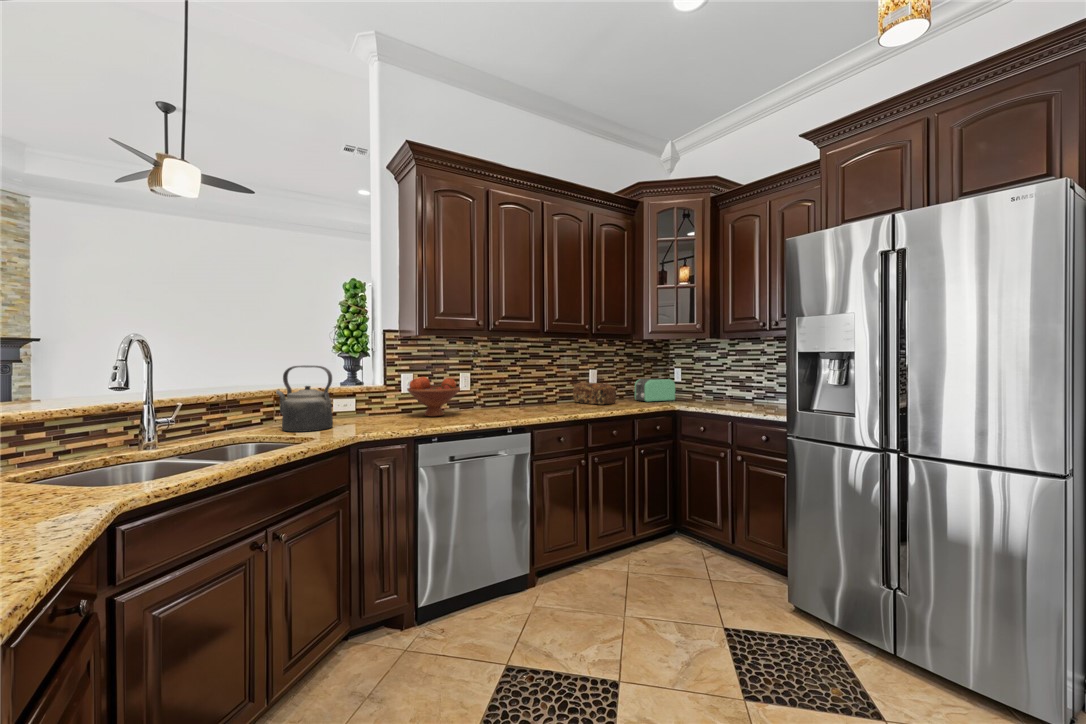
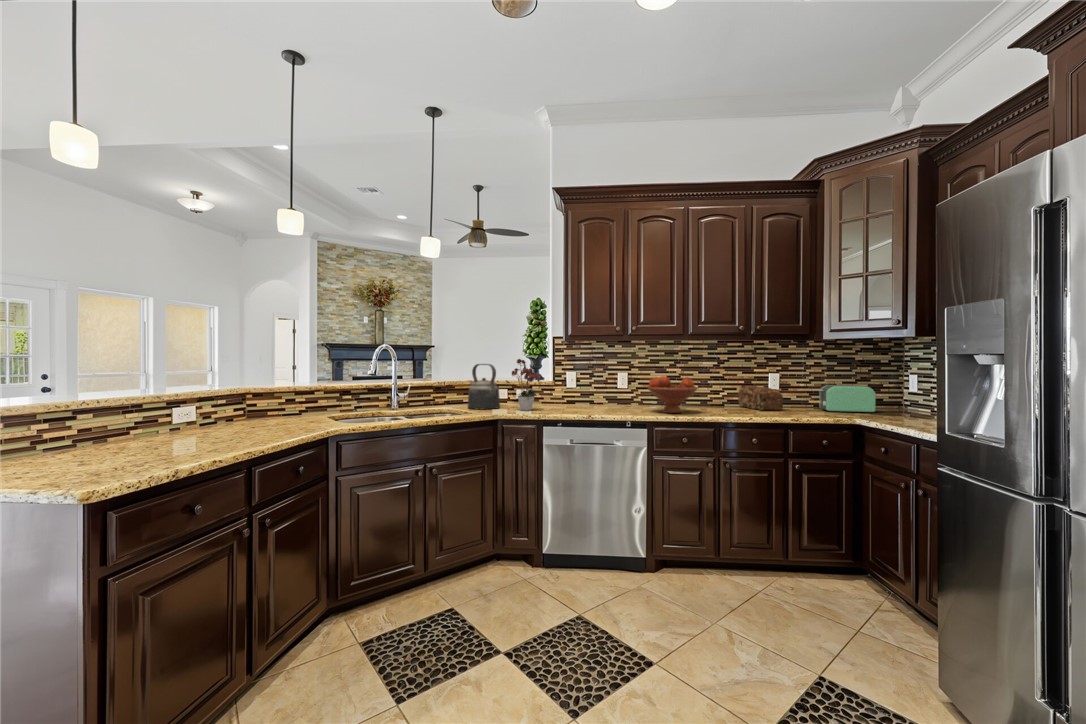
flower arrangement: none [356,355,408,427] -> present [512,359,543,411]
fruit bowl: present [407,377,460,417] -> present [648,376,697,413]

